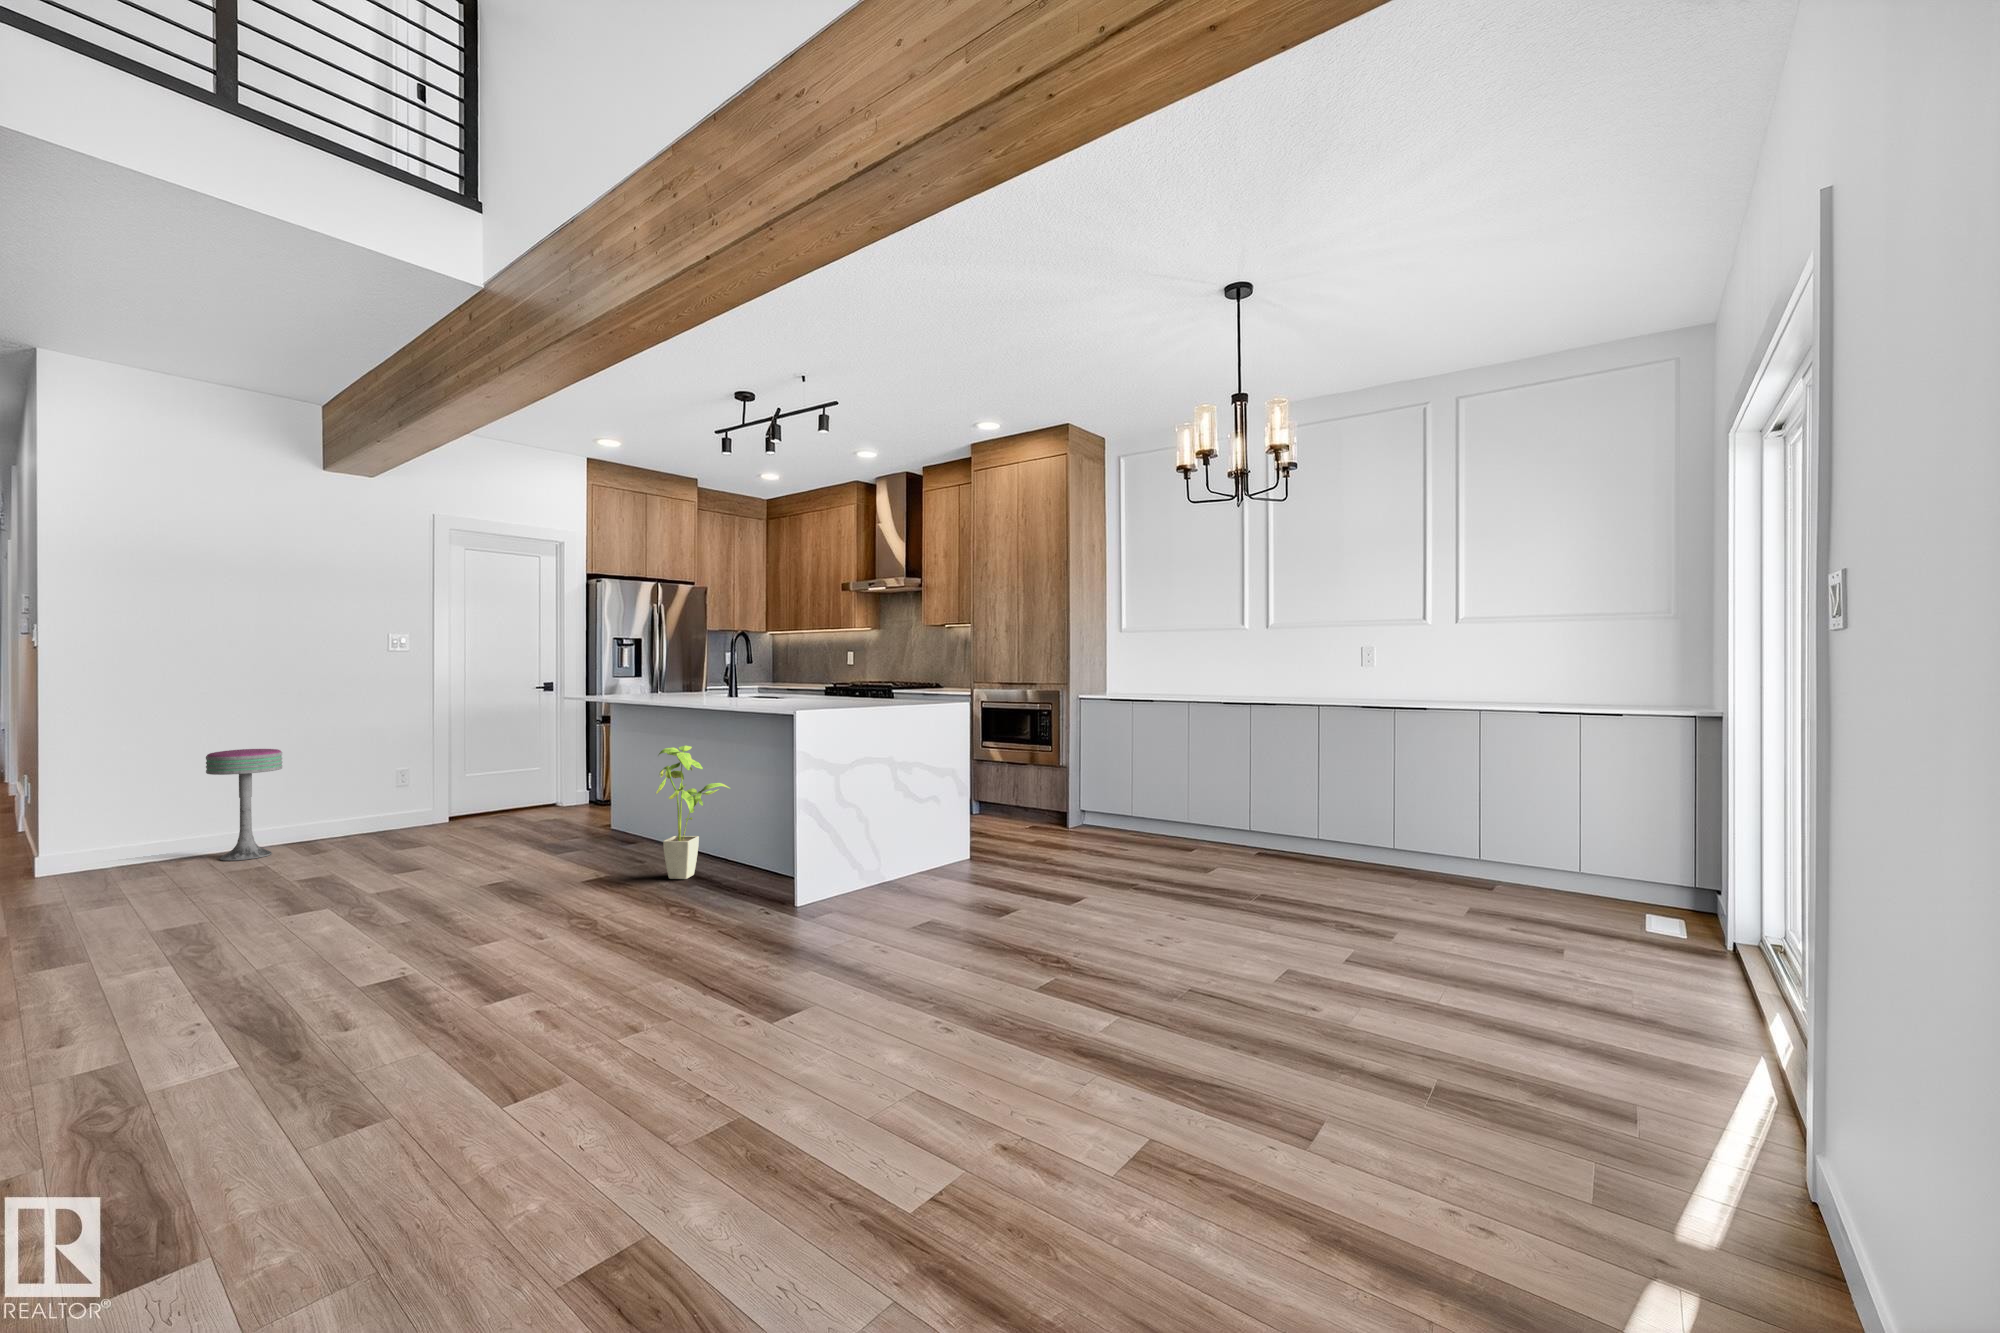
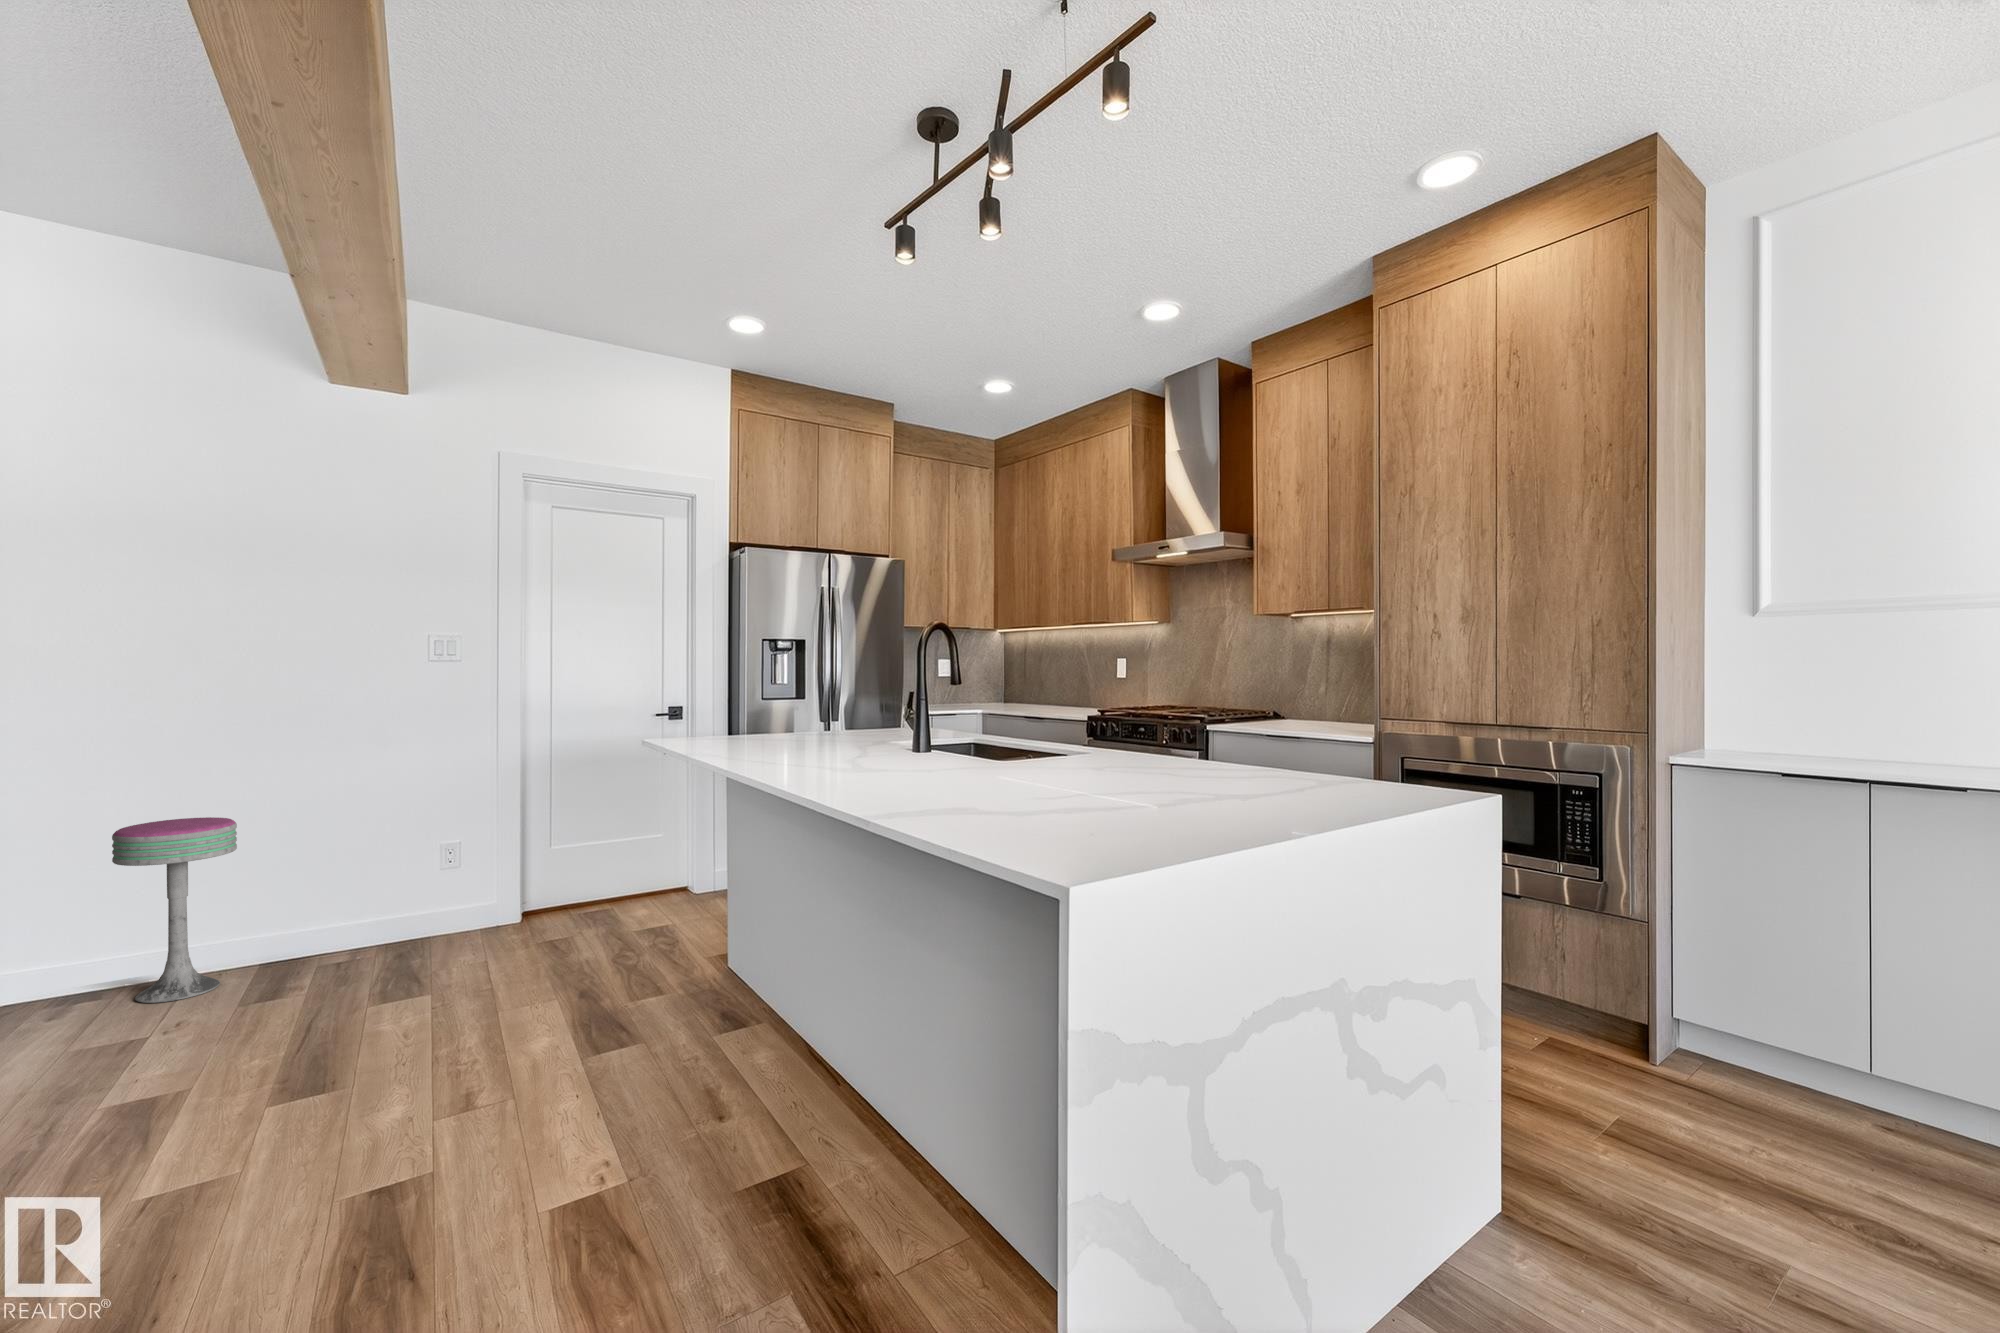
house plant: present [656,746,729,879] -> none [708,892,877,1206]

